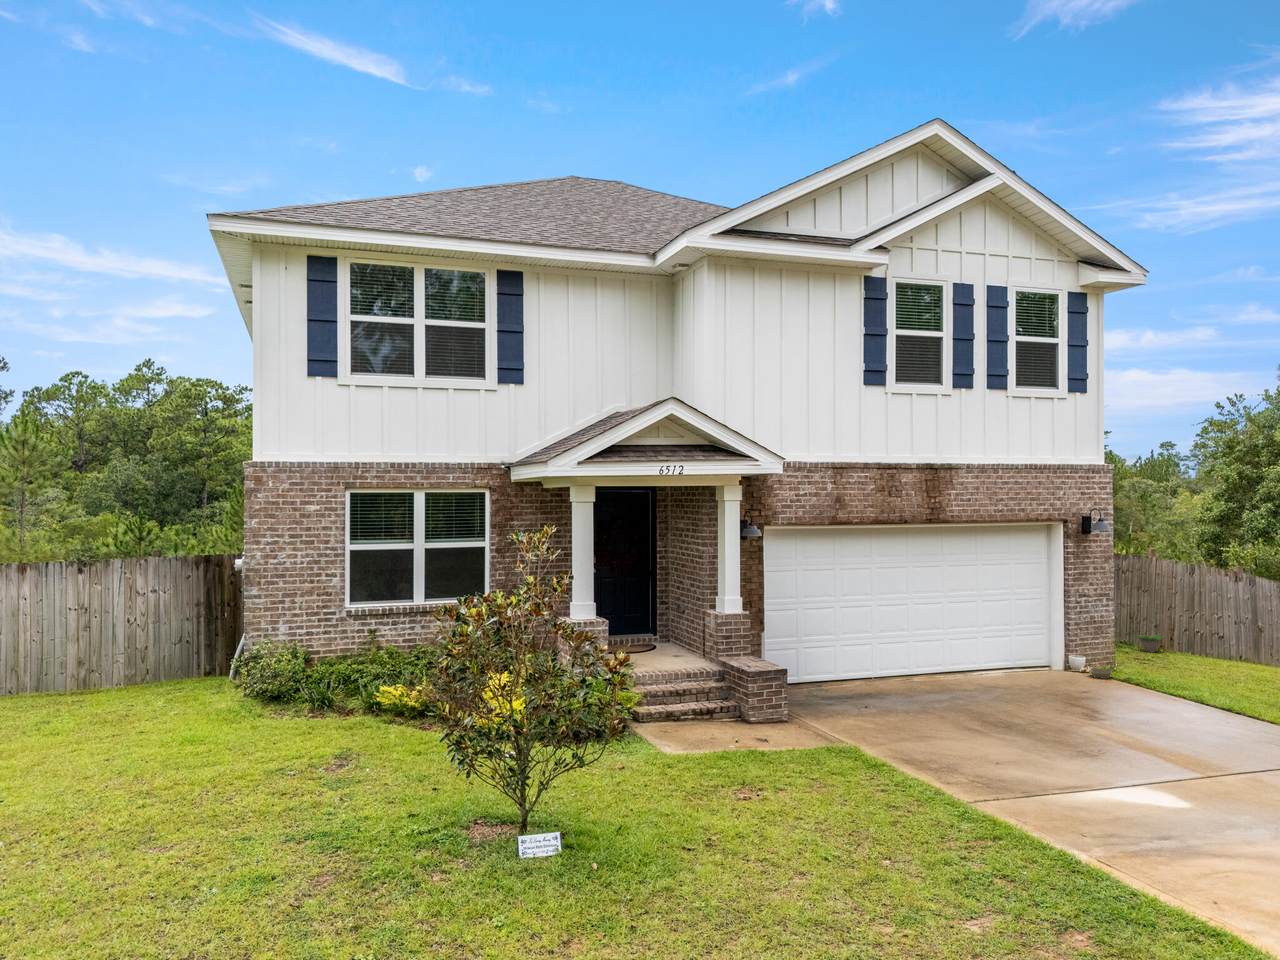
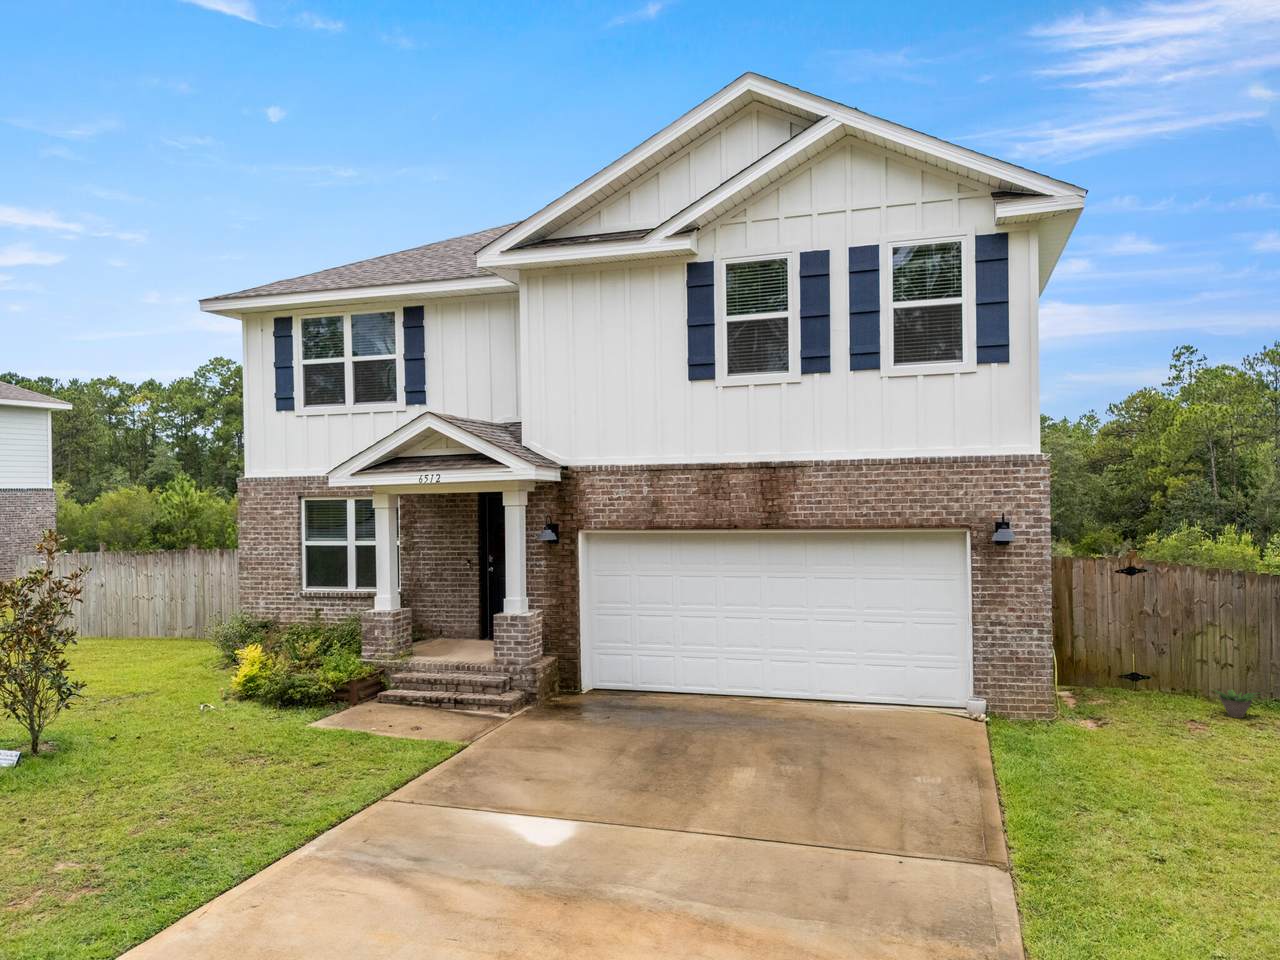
basket: present [1089,656,1112,679] -> none [987,705,1023,738]

